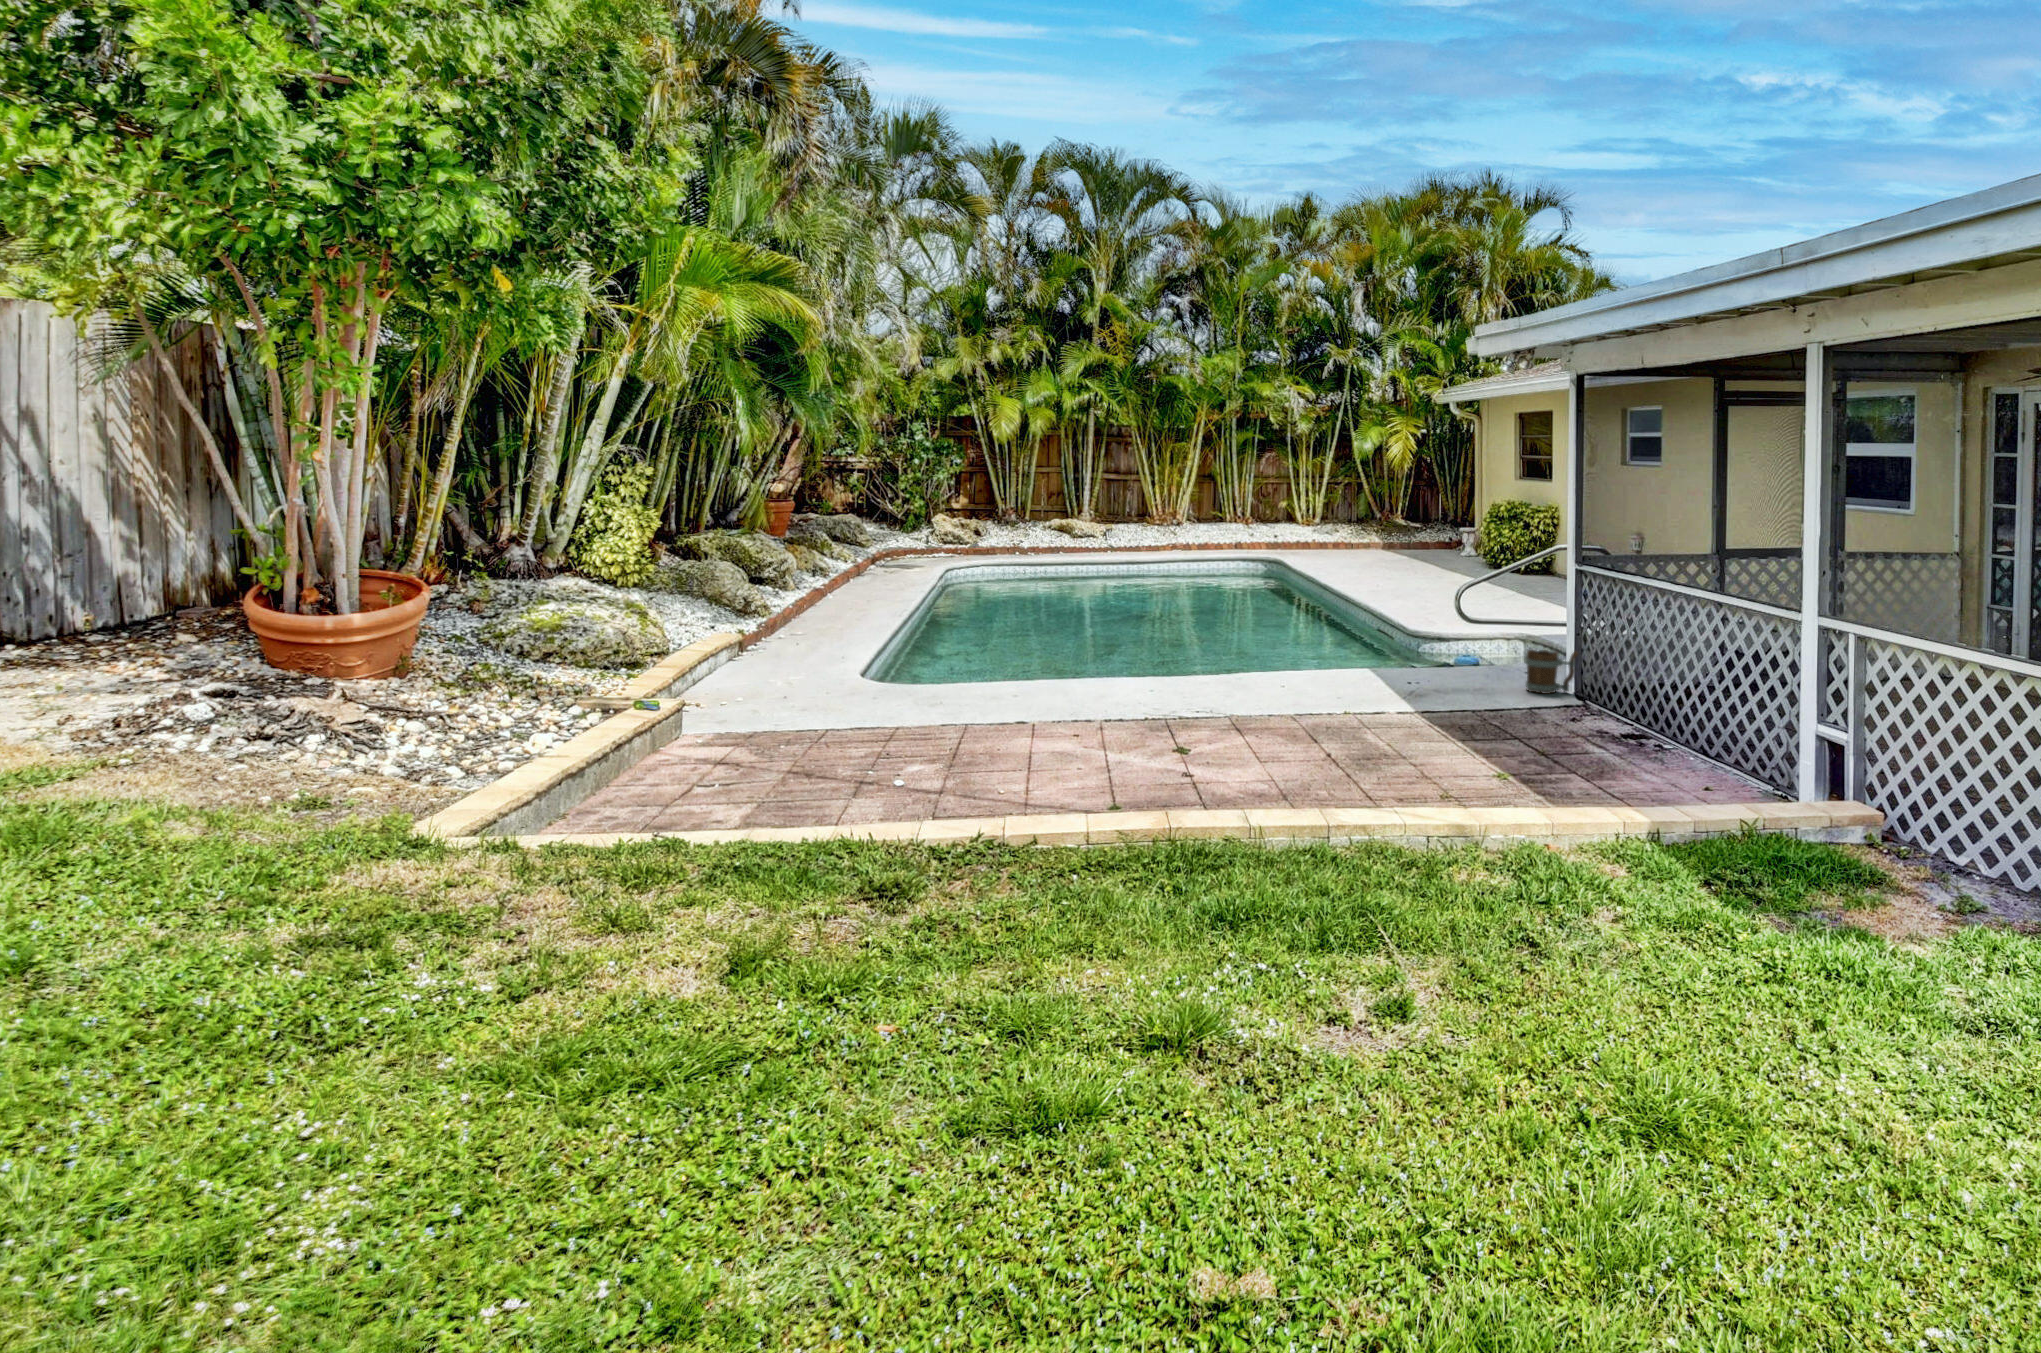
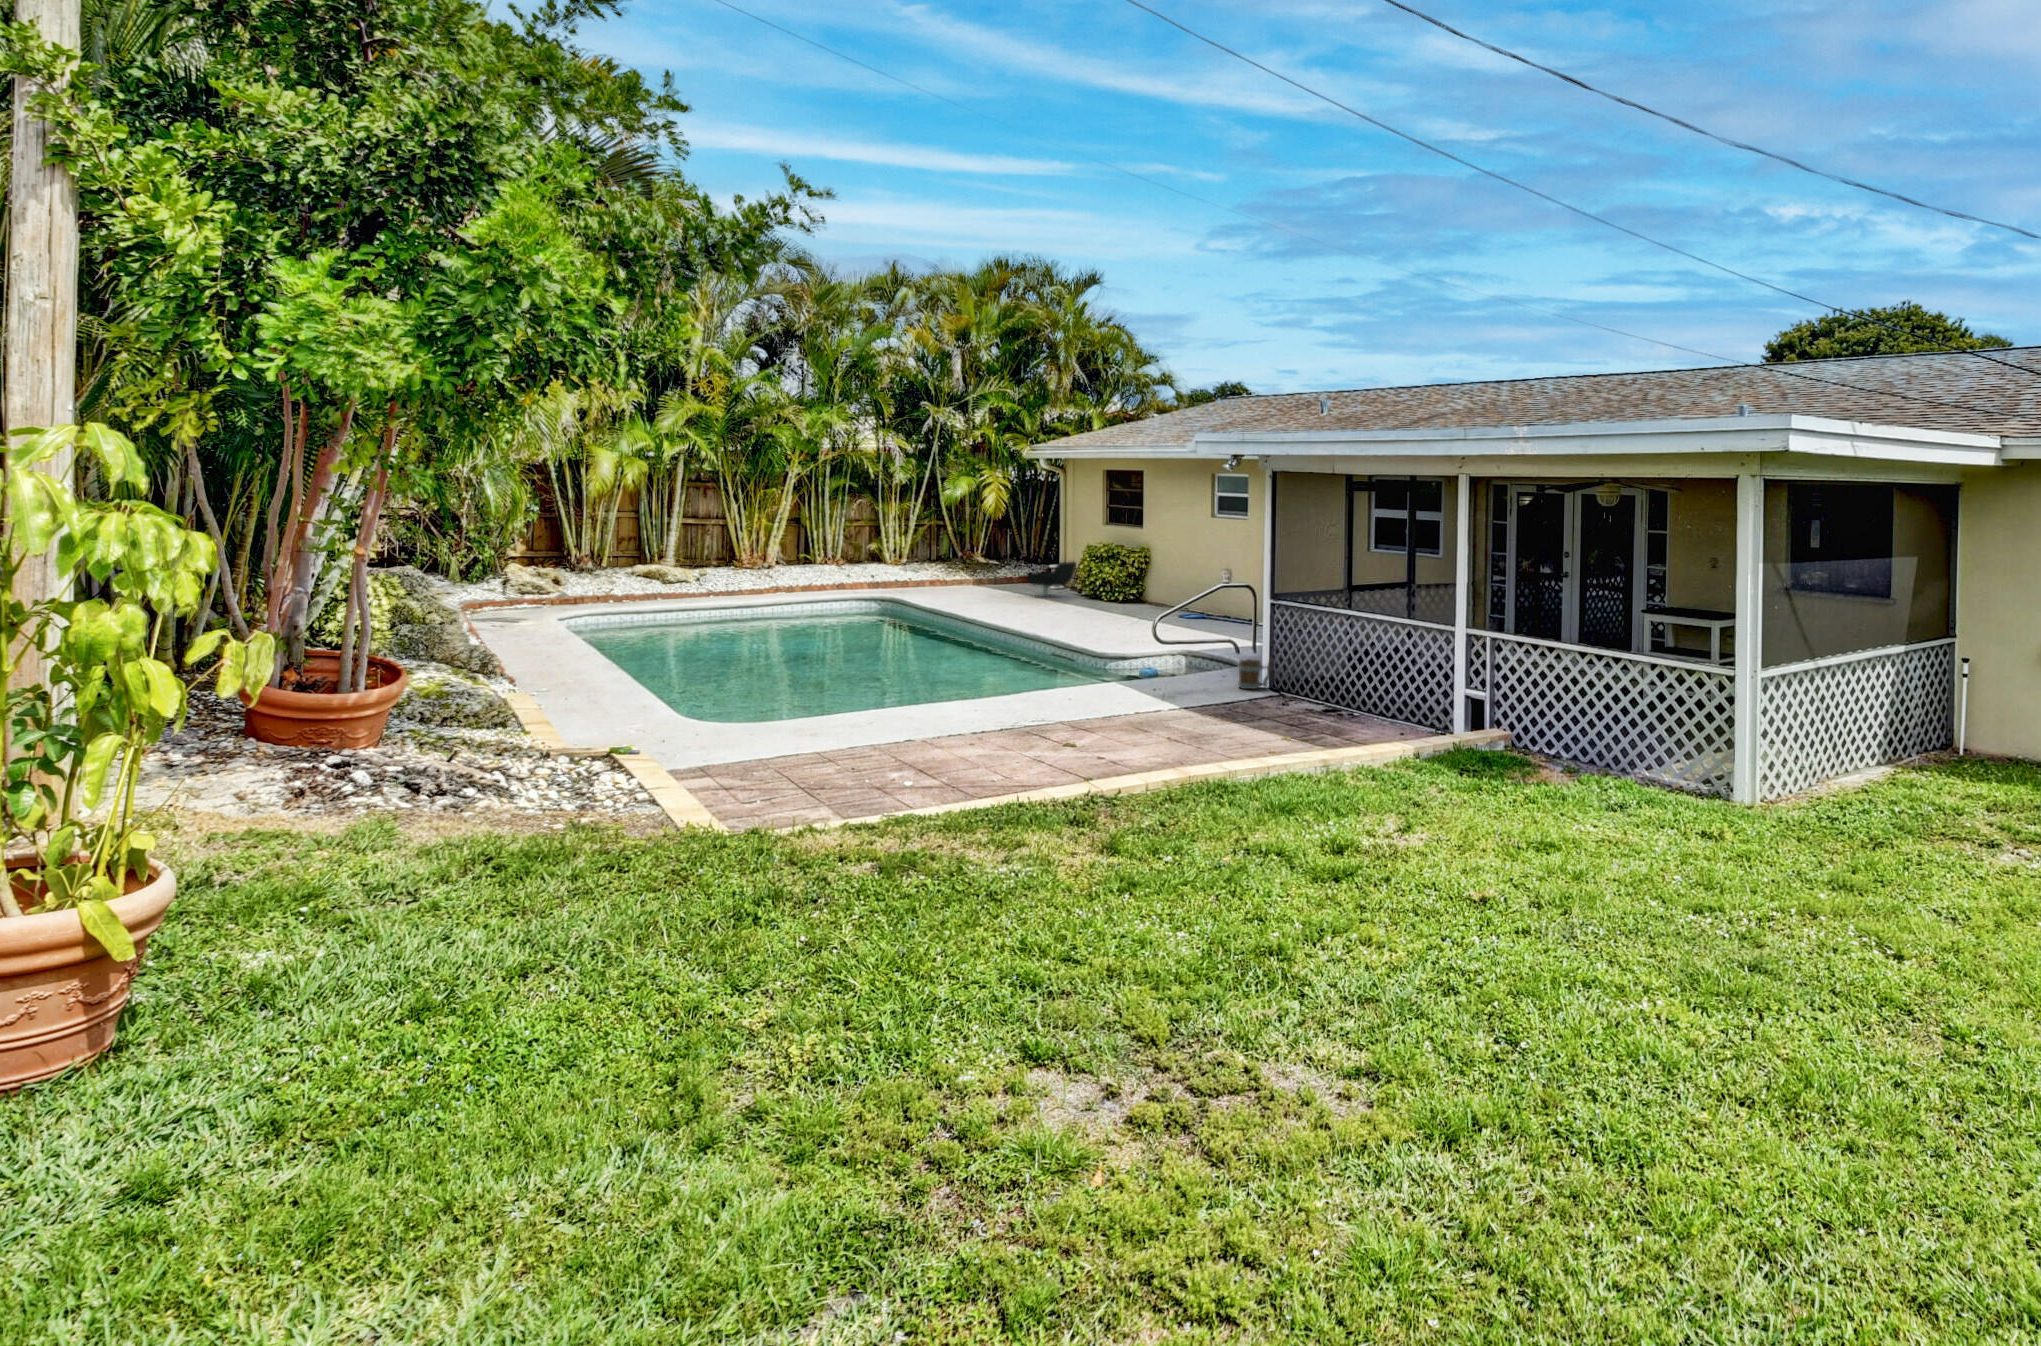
lounge chair: none [1420,522,1481,565] -> present [1026,562,1076,596]

